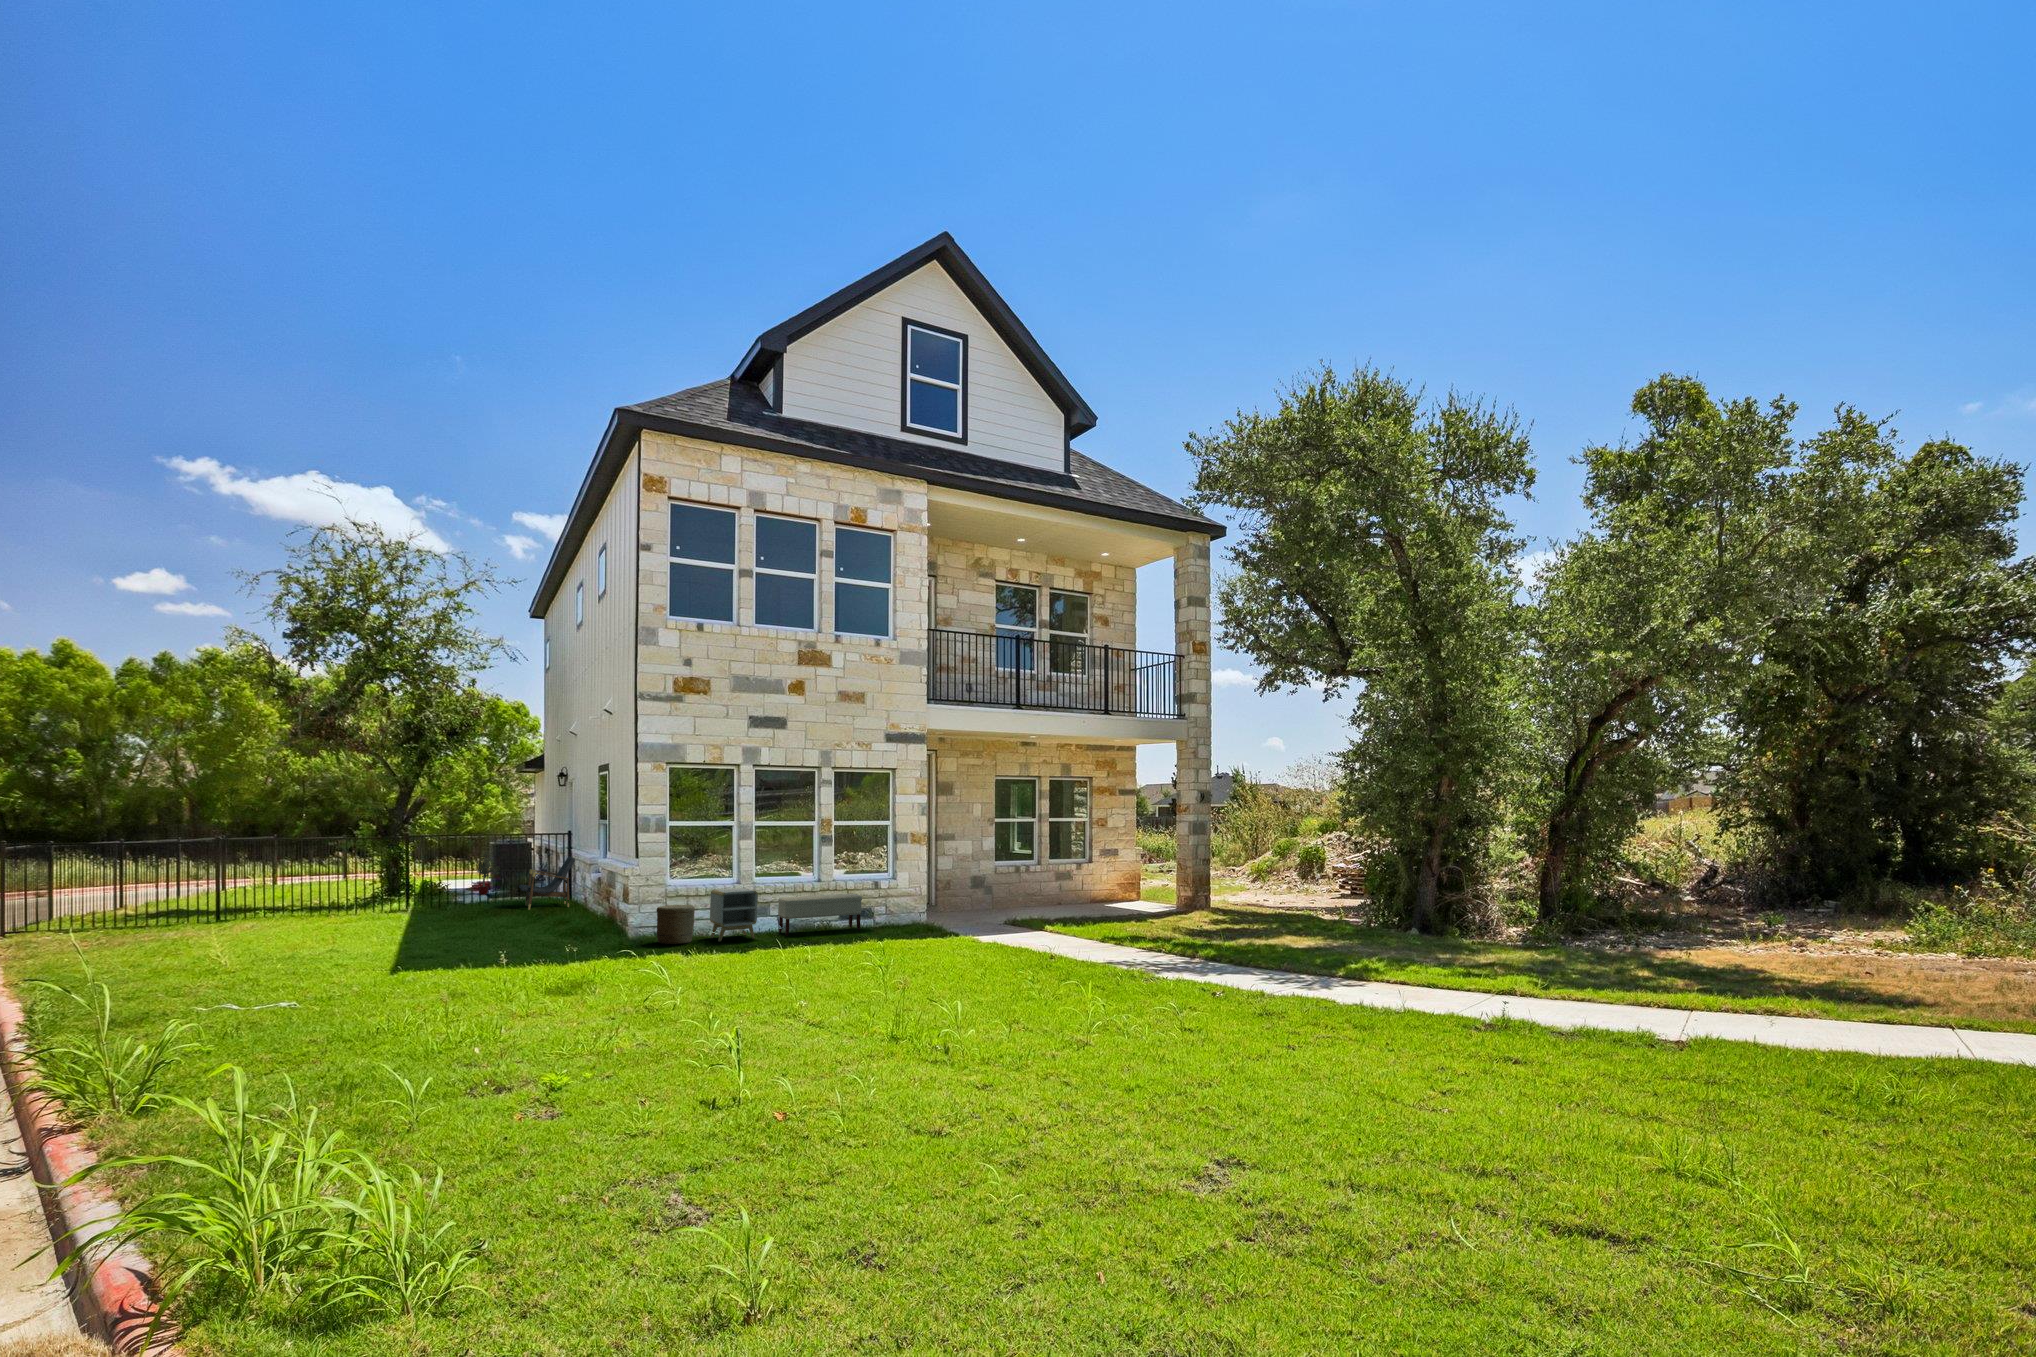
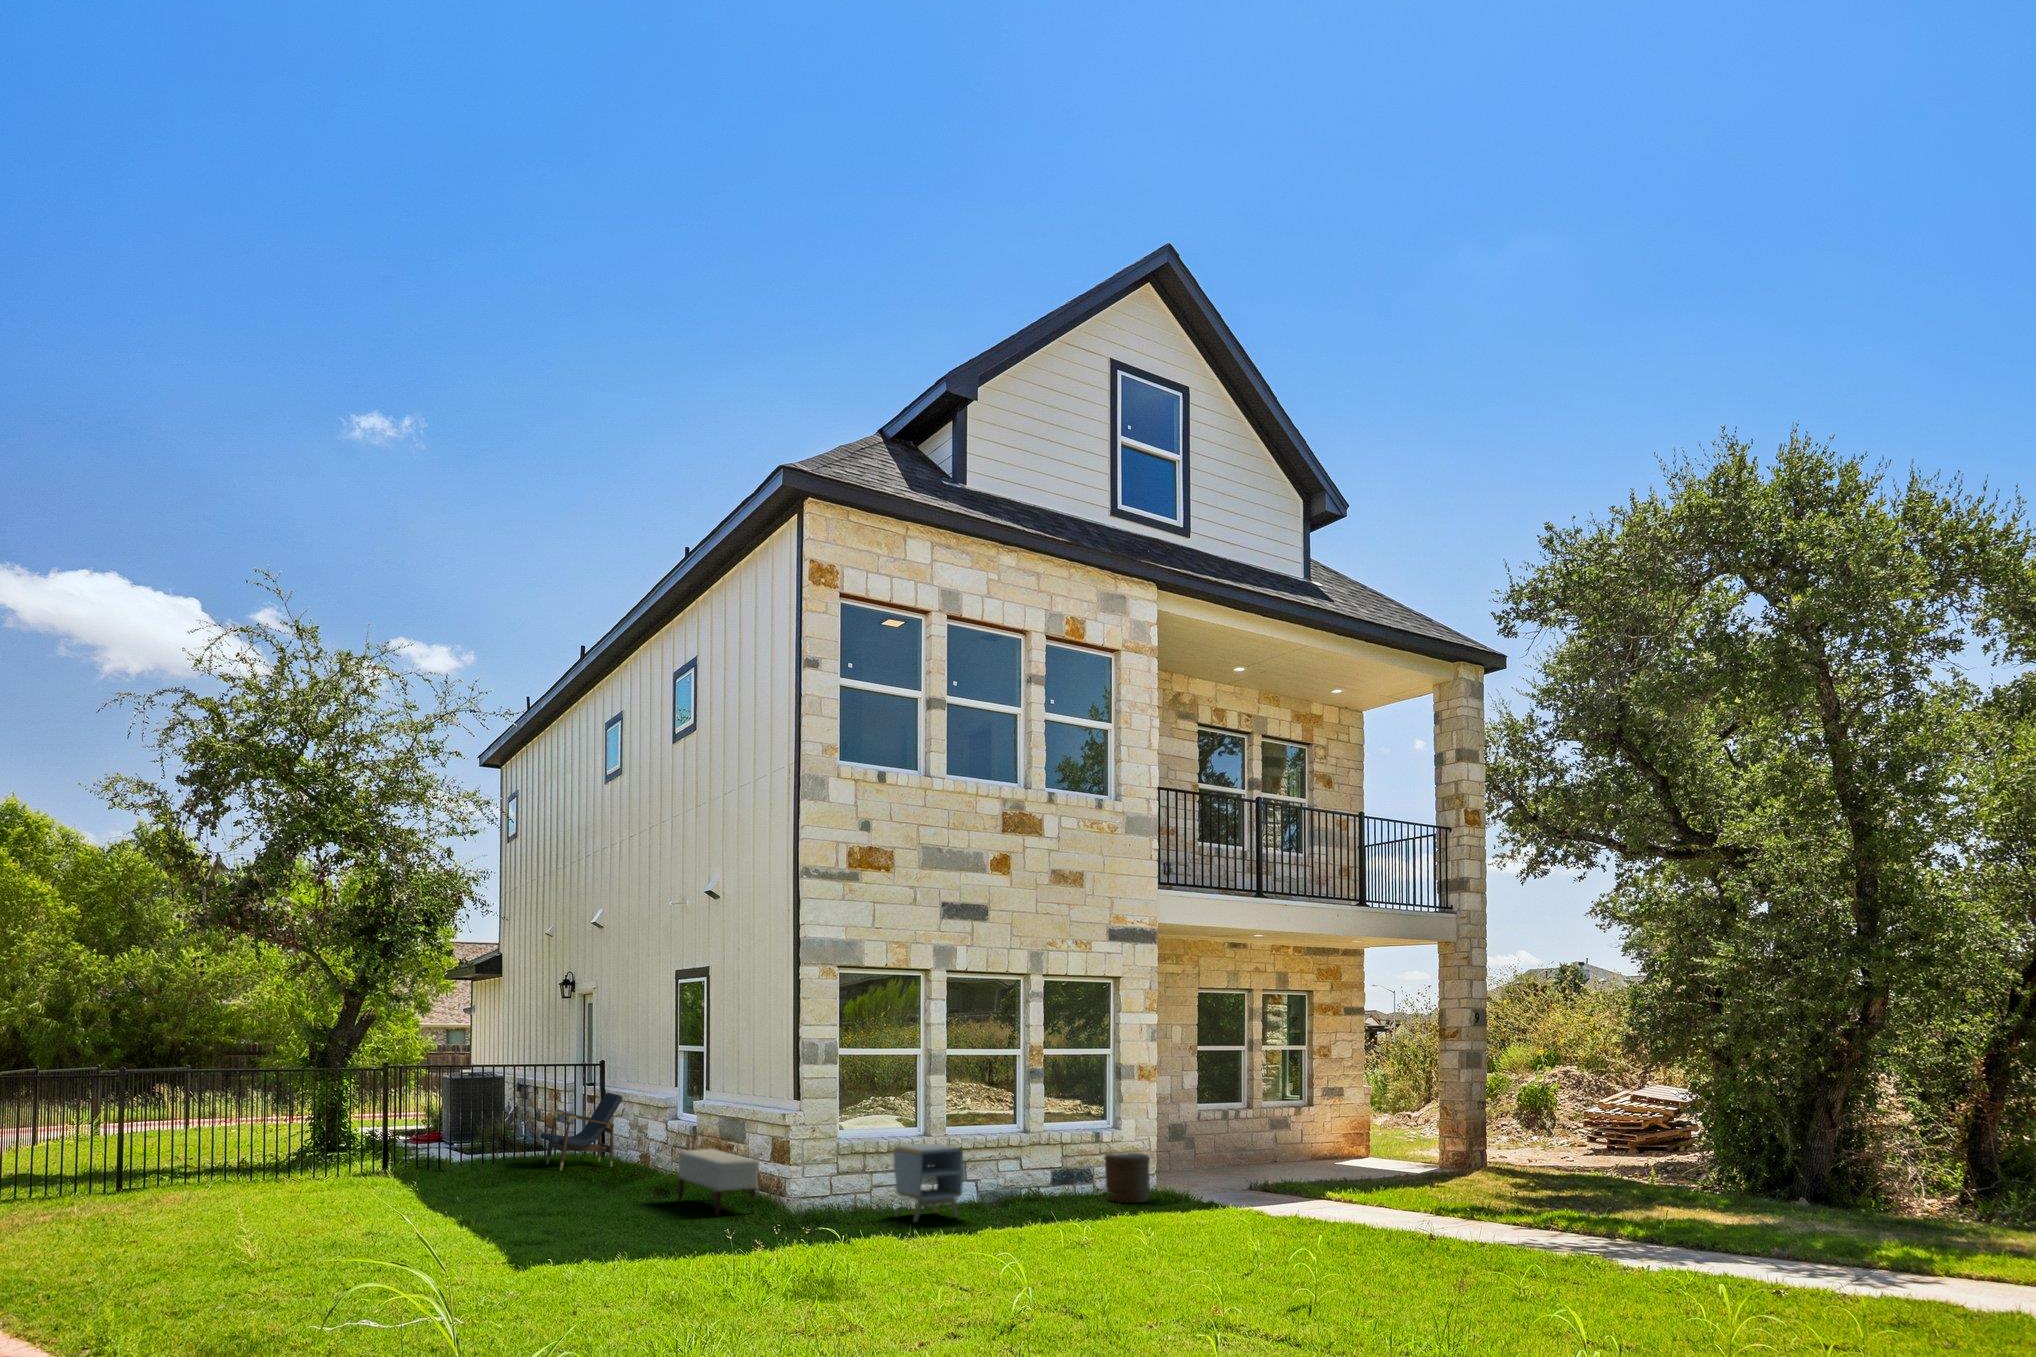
potted tree: present [477,852,500,895] -> none [449,1084,484,1147]
bench: present [778,893,862,936] -> present [678,1149,759,1216]
woven basket: present [657,905,695,944] -> present [1104,1153,1150,1203]

